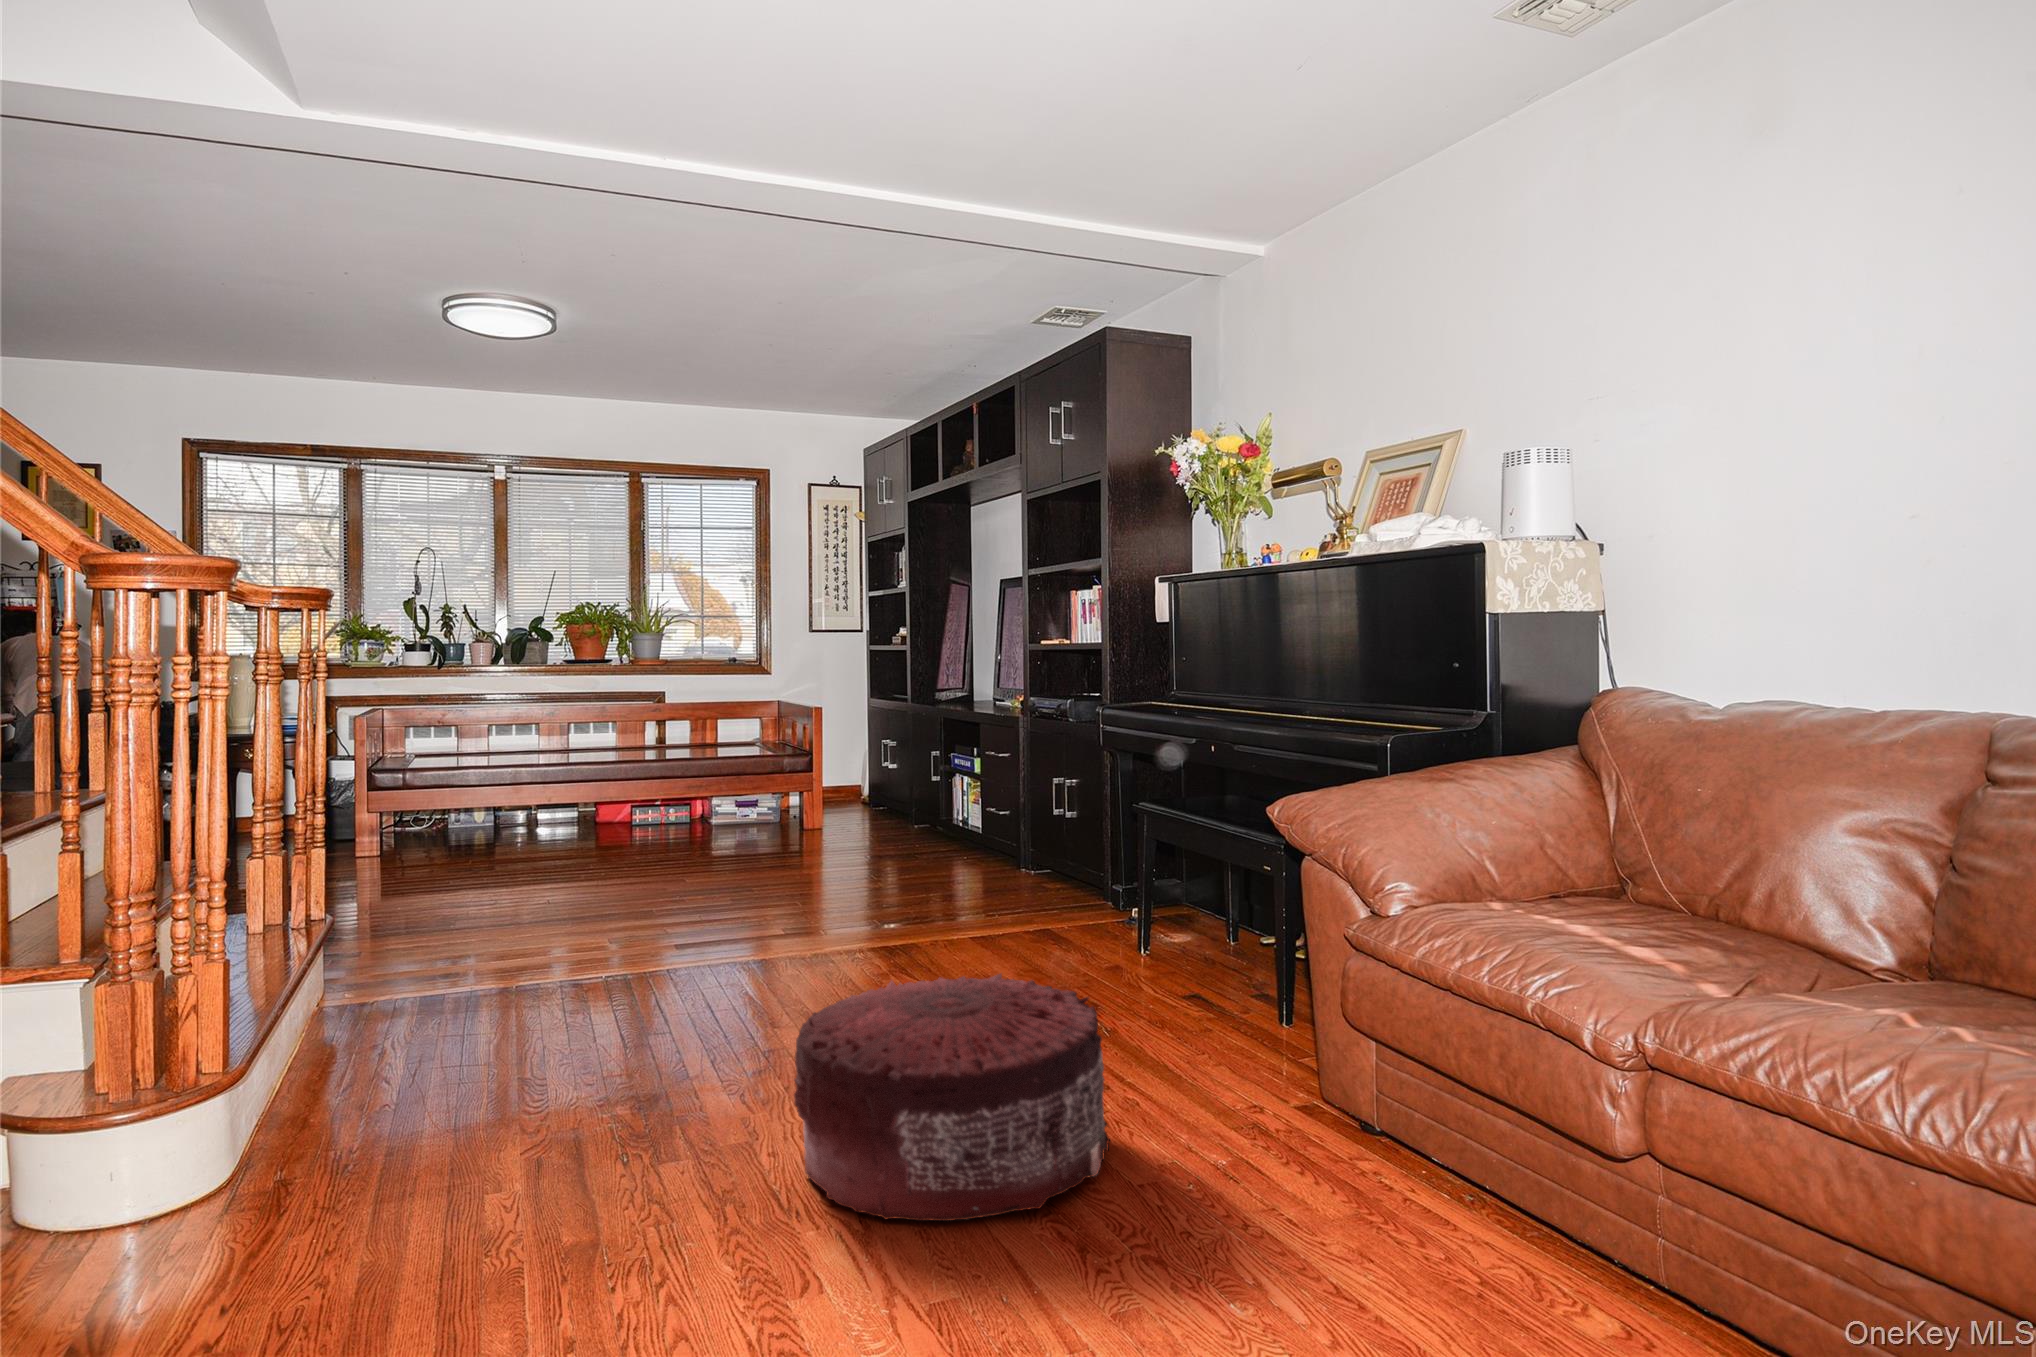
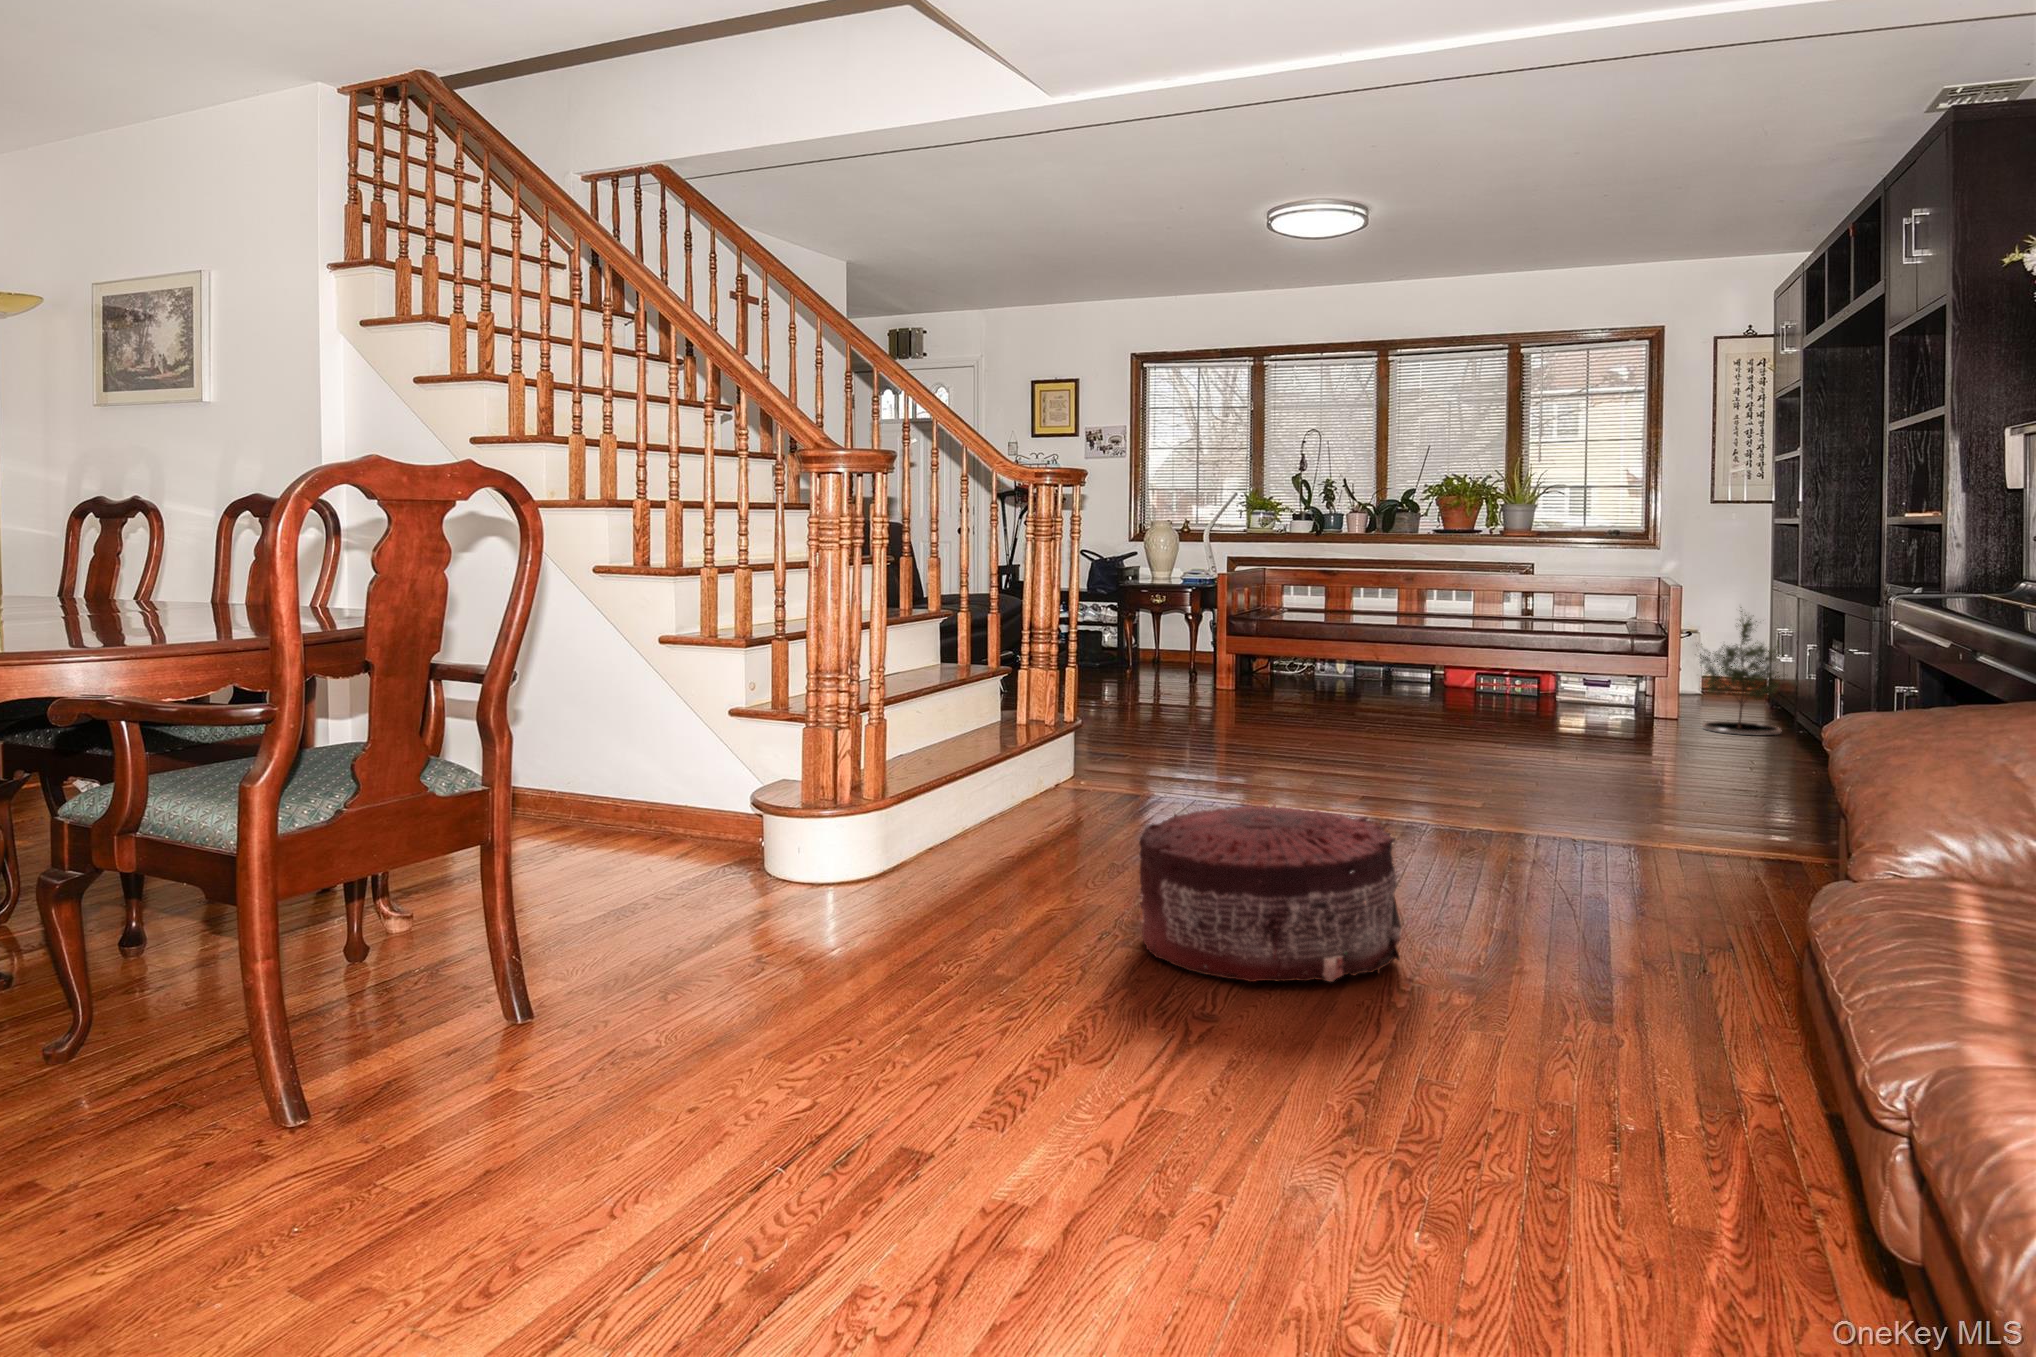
potted tree: none [865,718,943,833] -> present [1696,607,1786,736]

